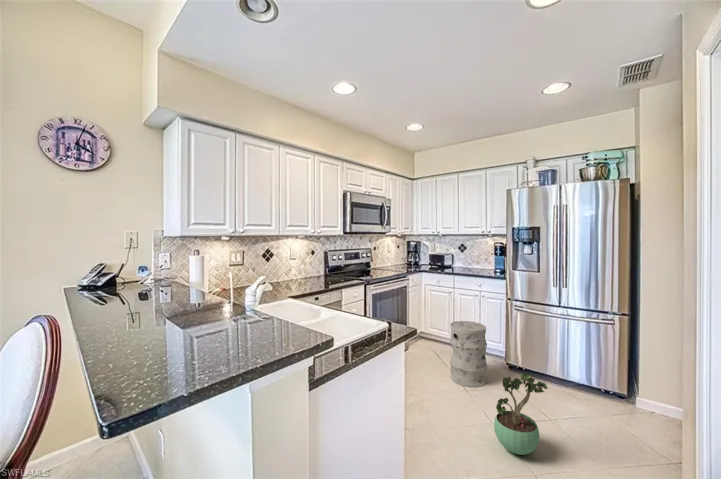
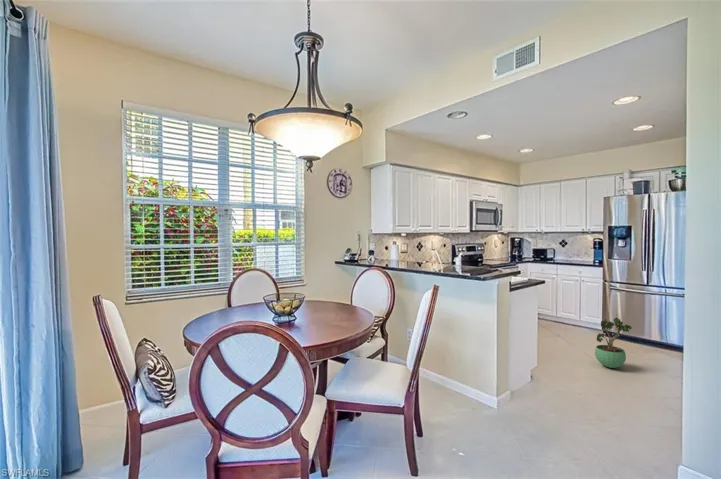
trash can: present [450,321,487,387] -> none [558,297,588,343]

